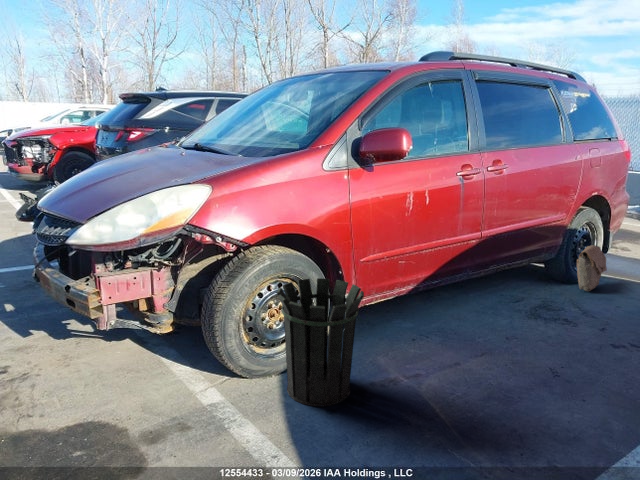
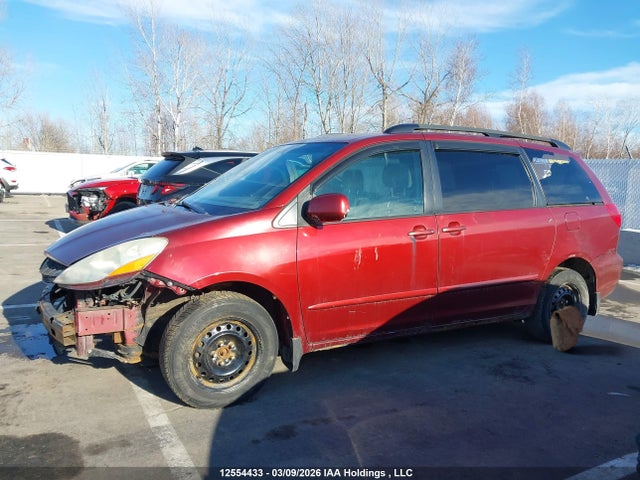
waste bin: present [277,278,364,406] -> none [218,322,295,438]

